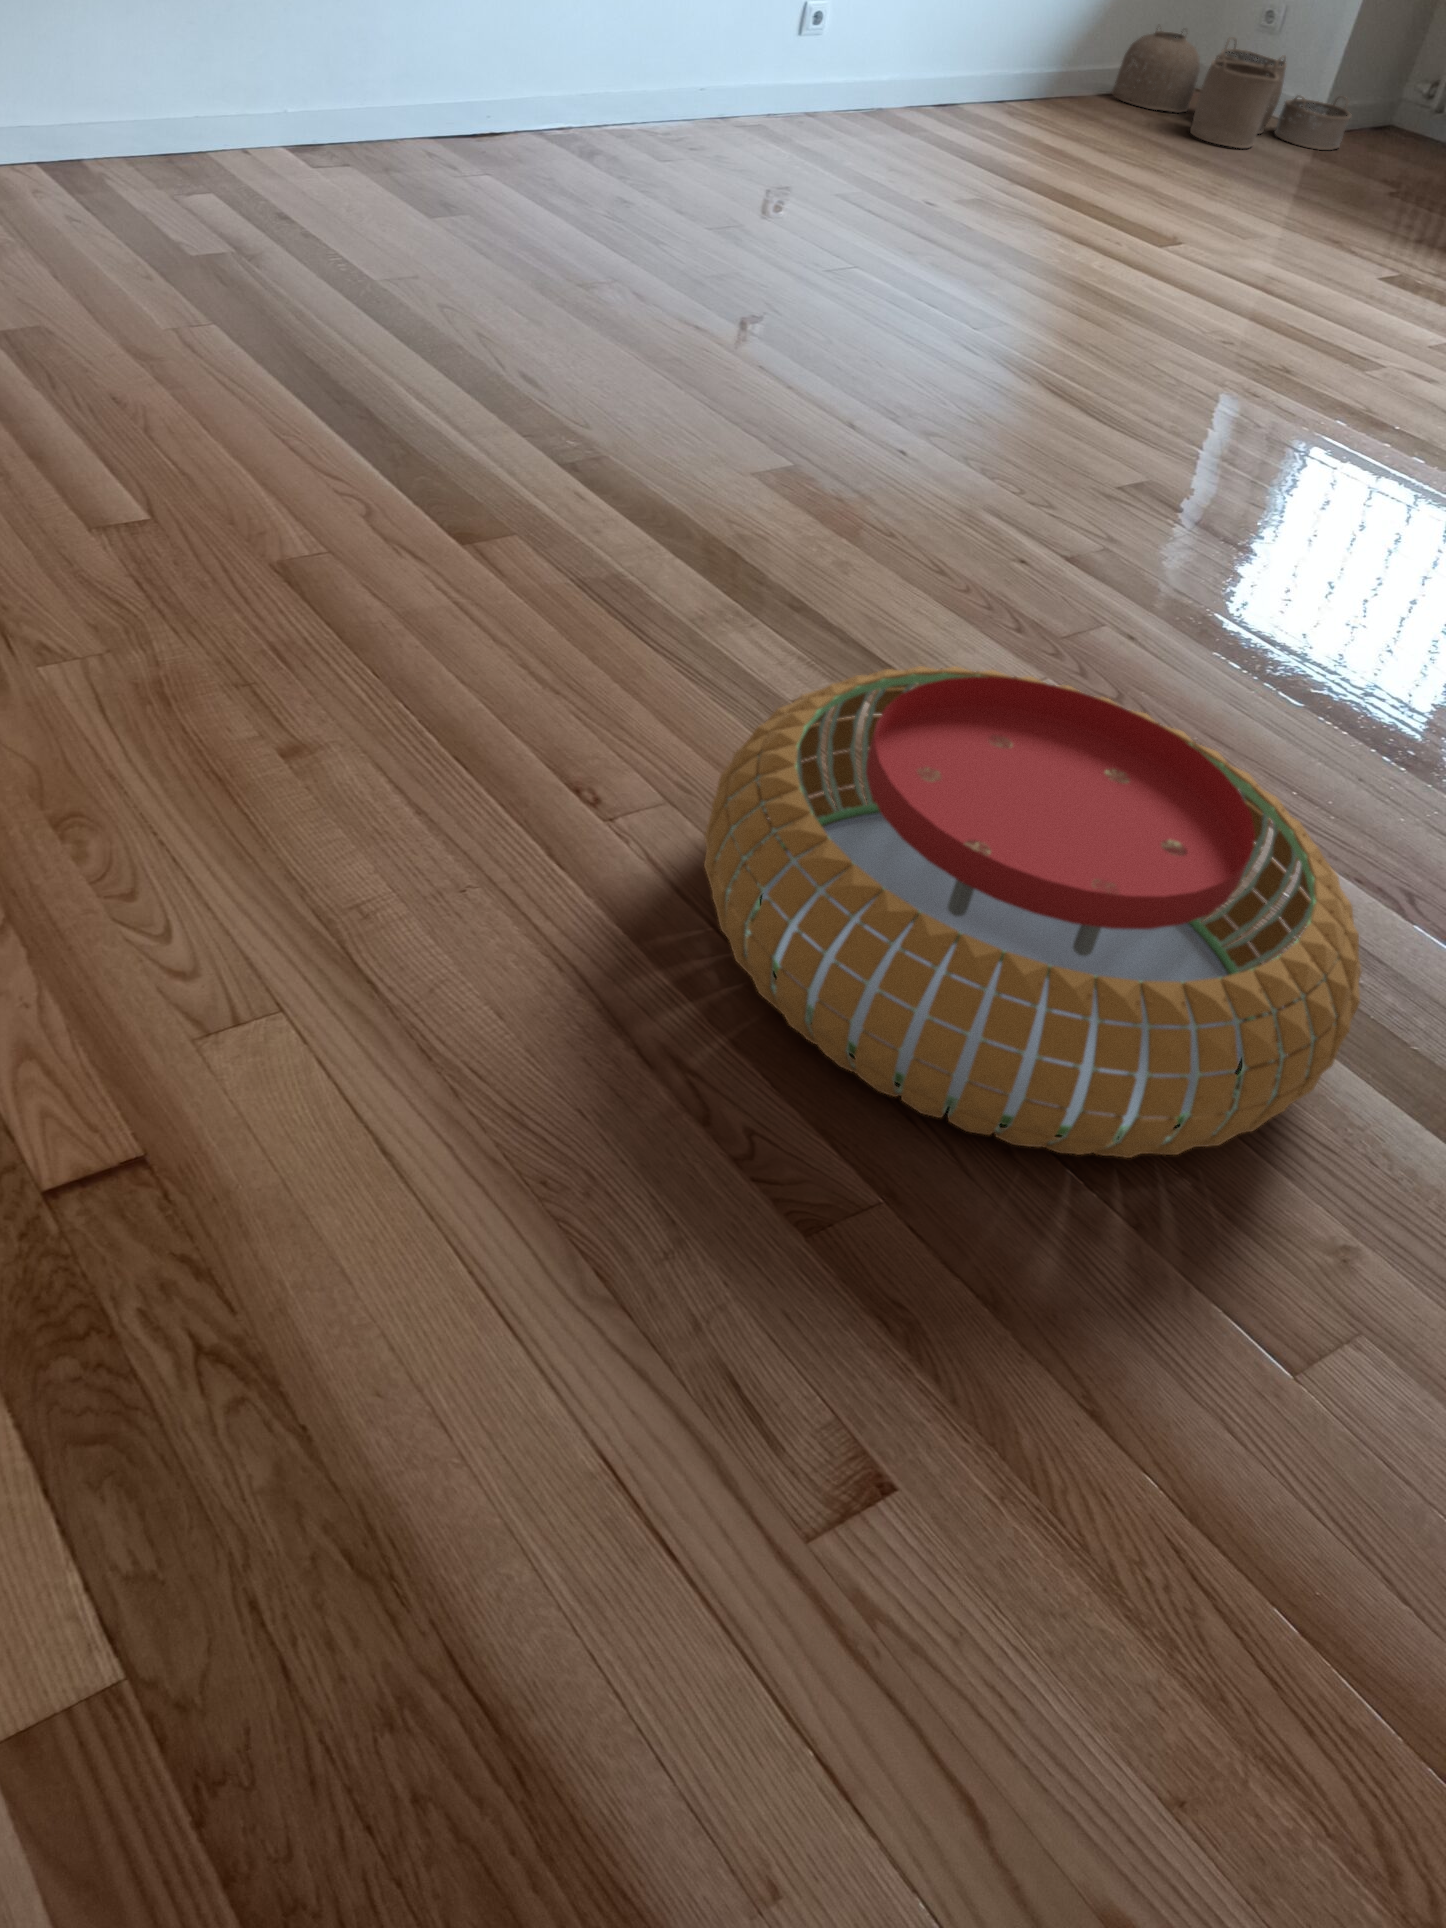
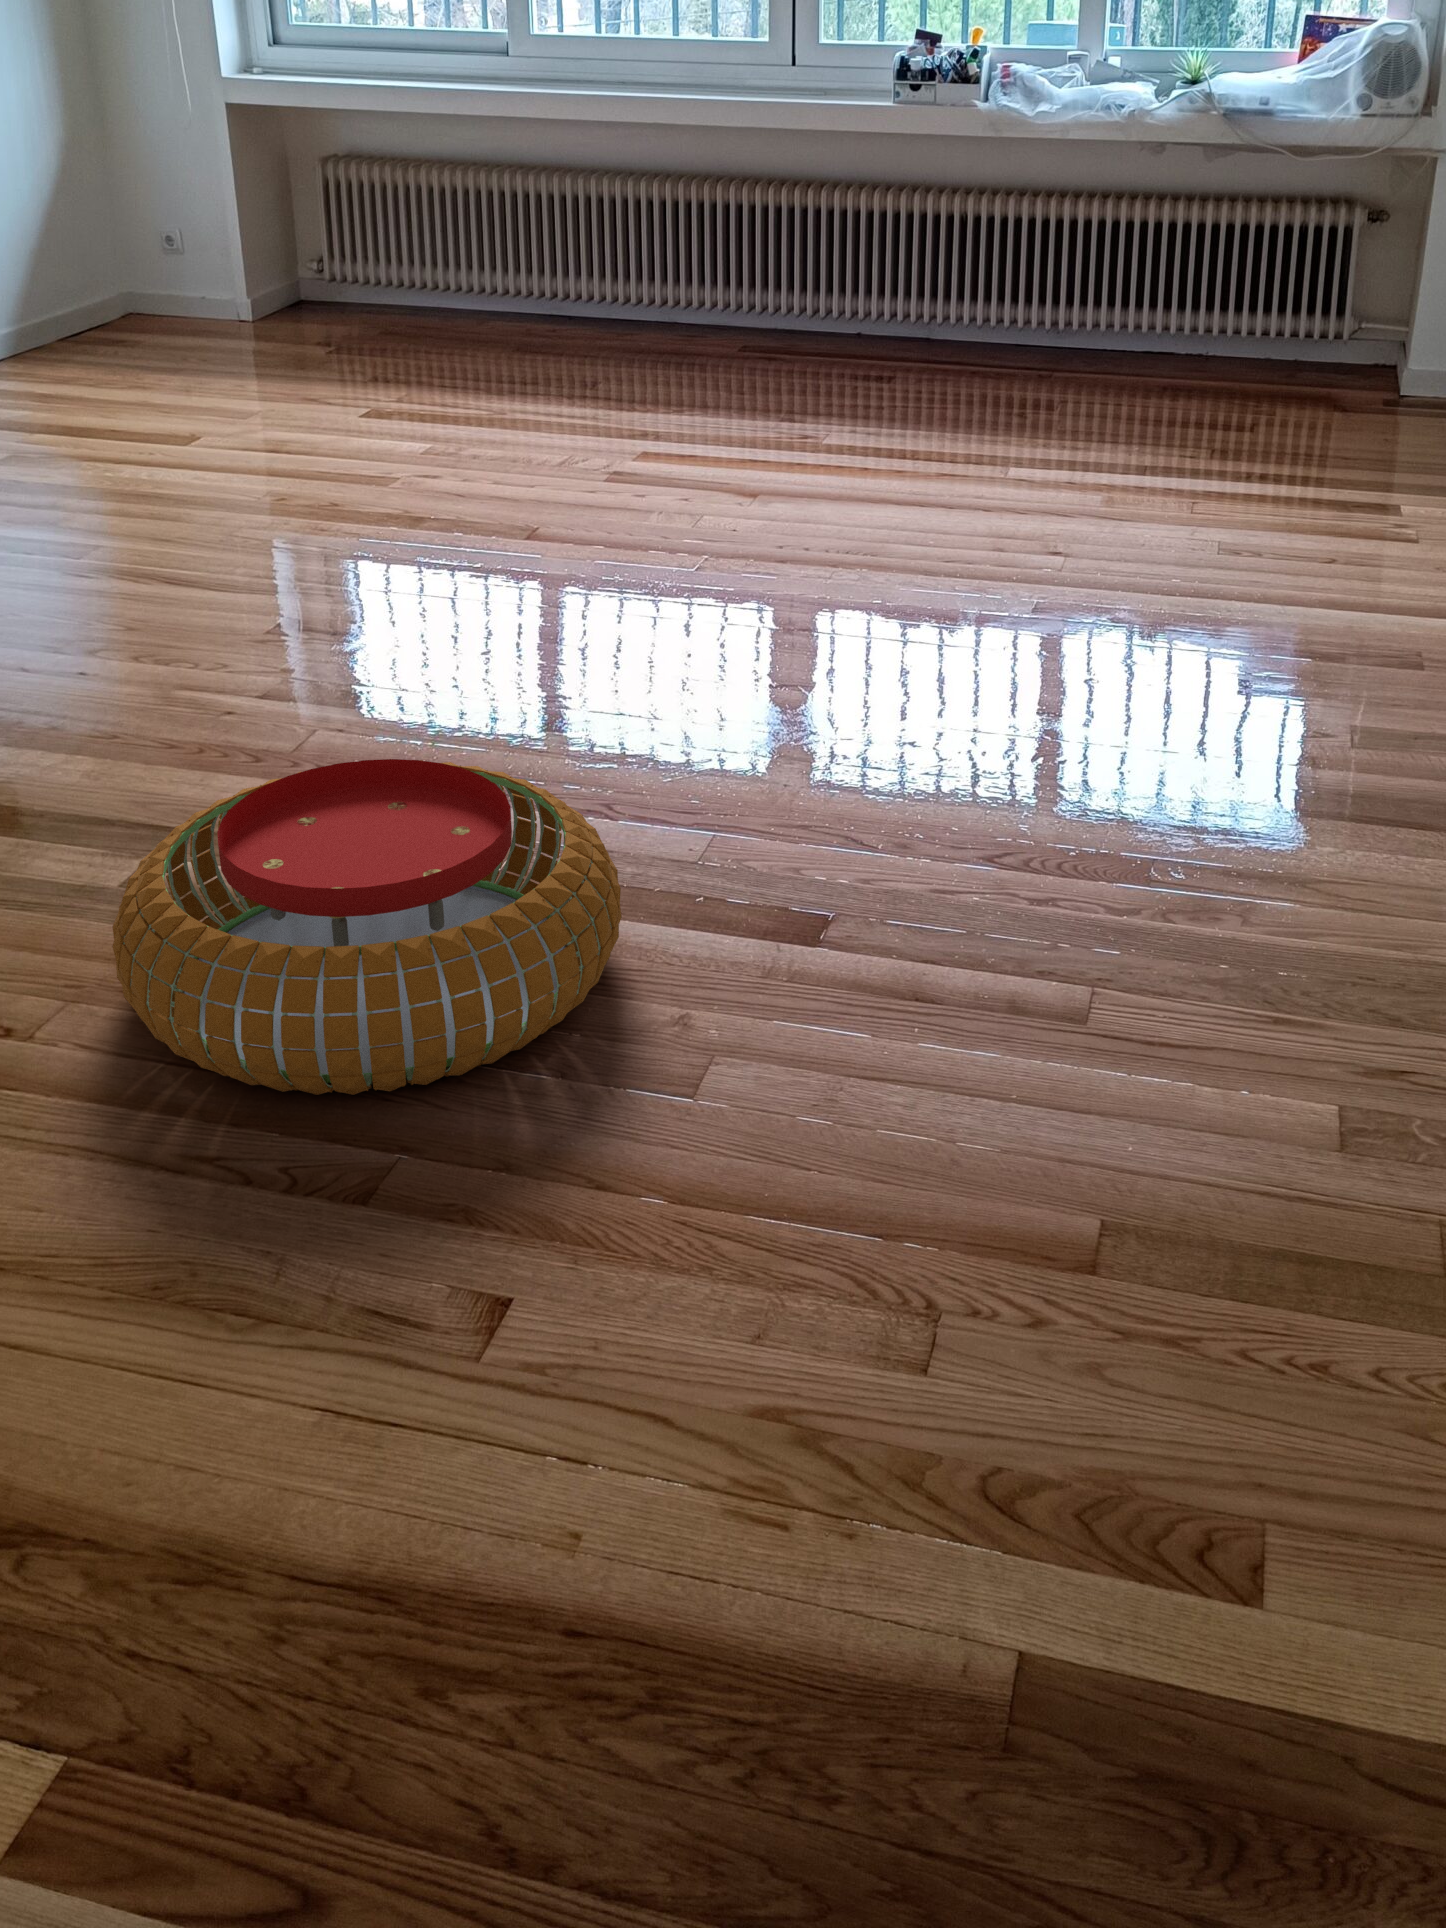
woven basket: present [1111,31,1351,150] -> none [67,266,275,354]

